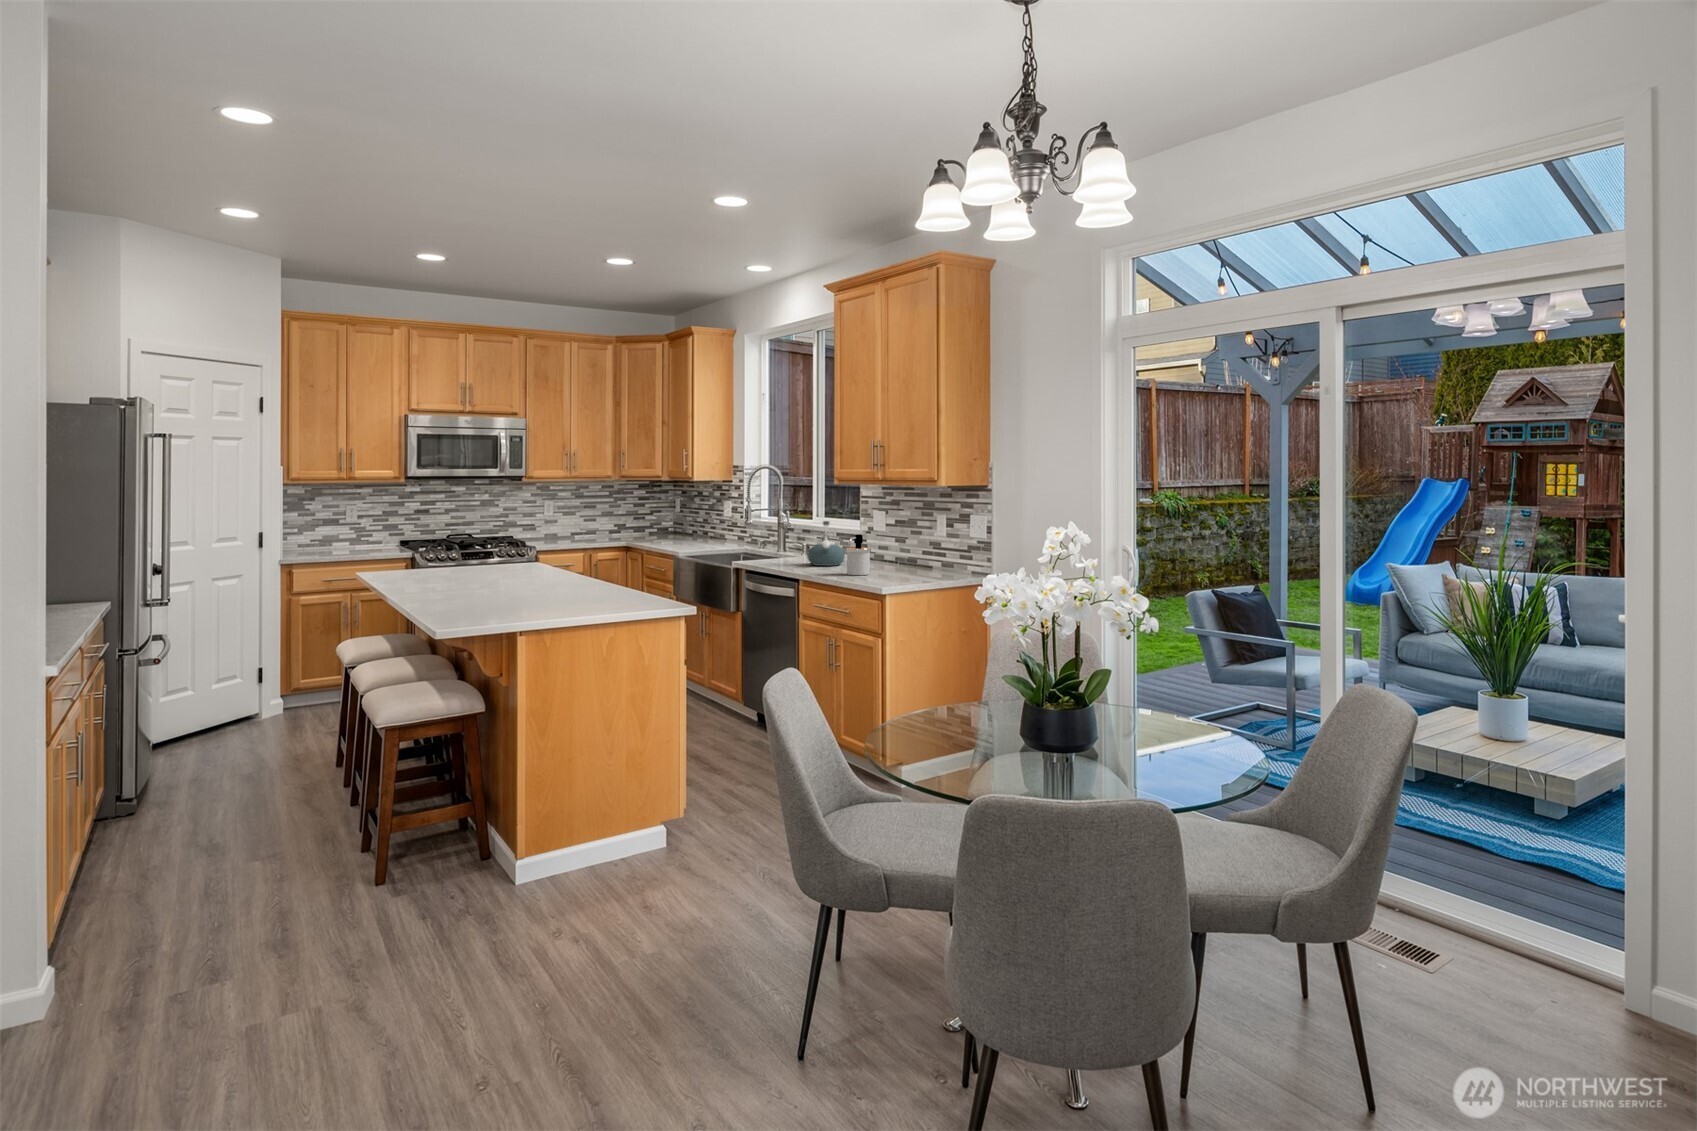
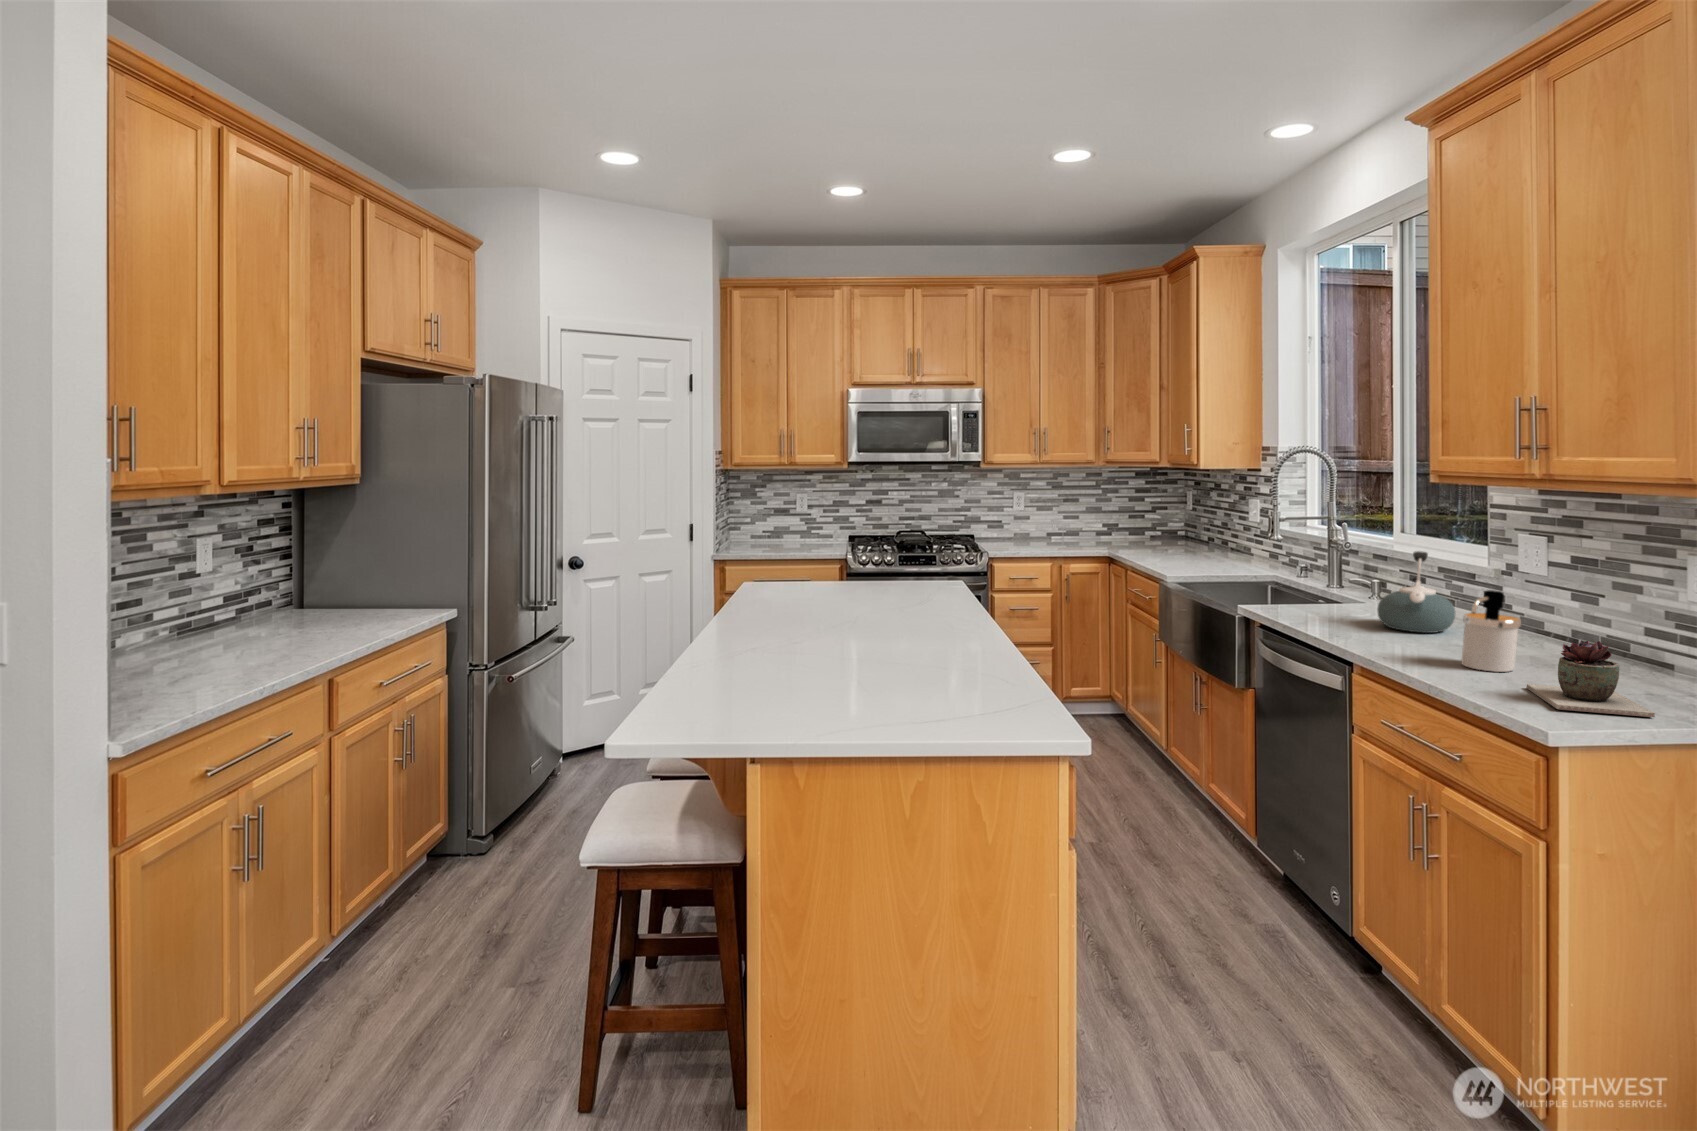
succulent plant: none [873,551,919,583] -> present [1526,641,1655,717]

